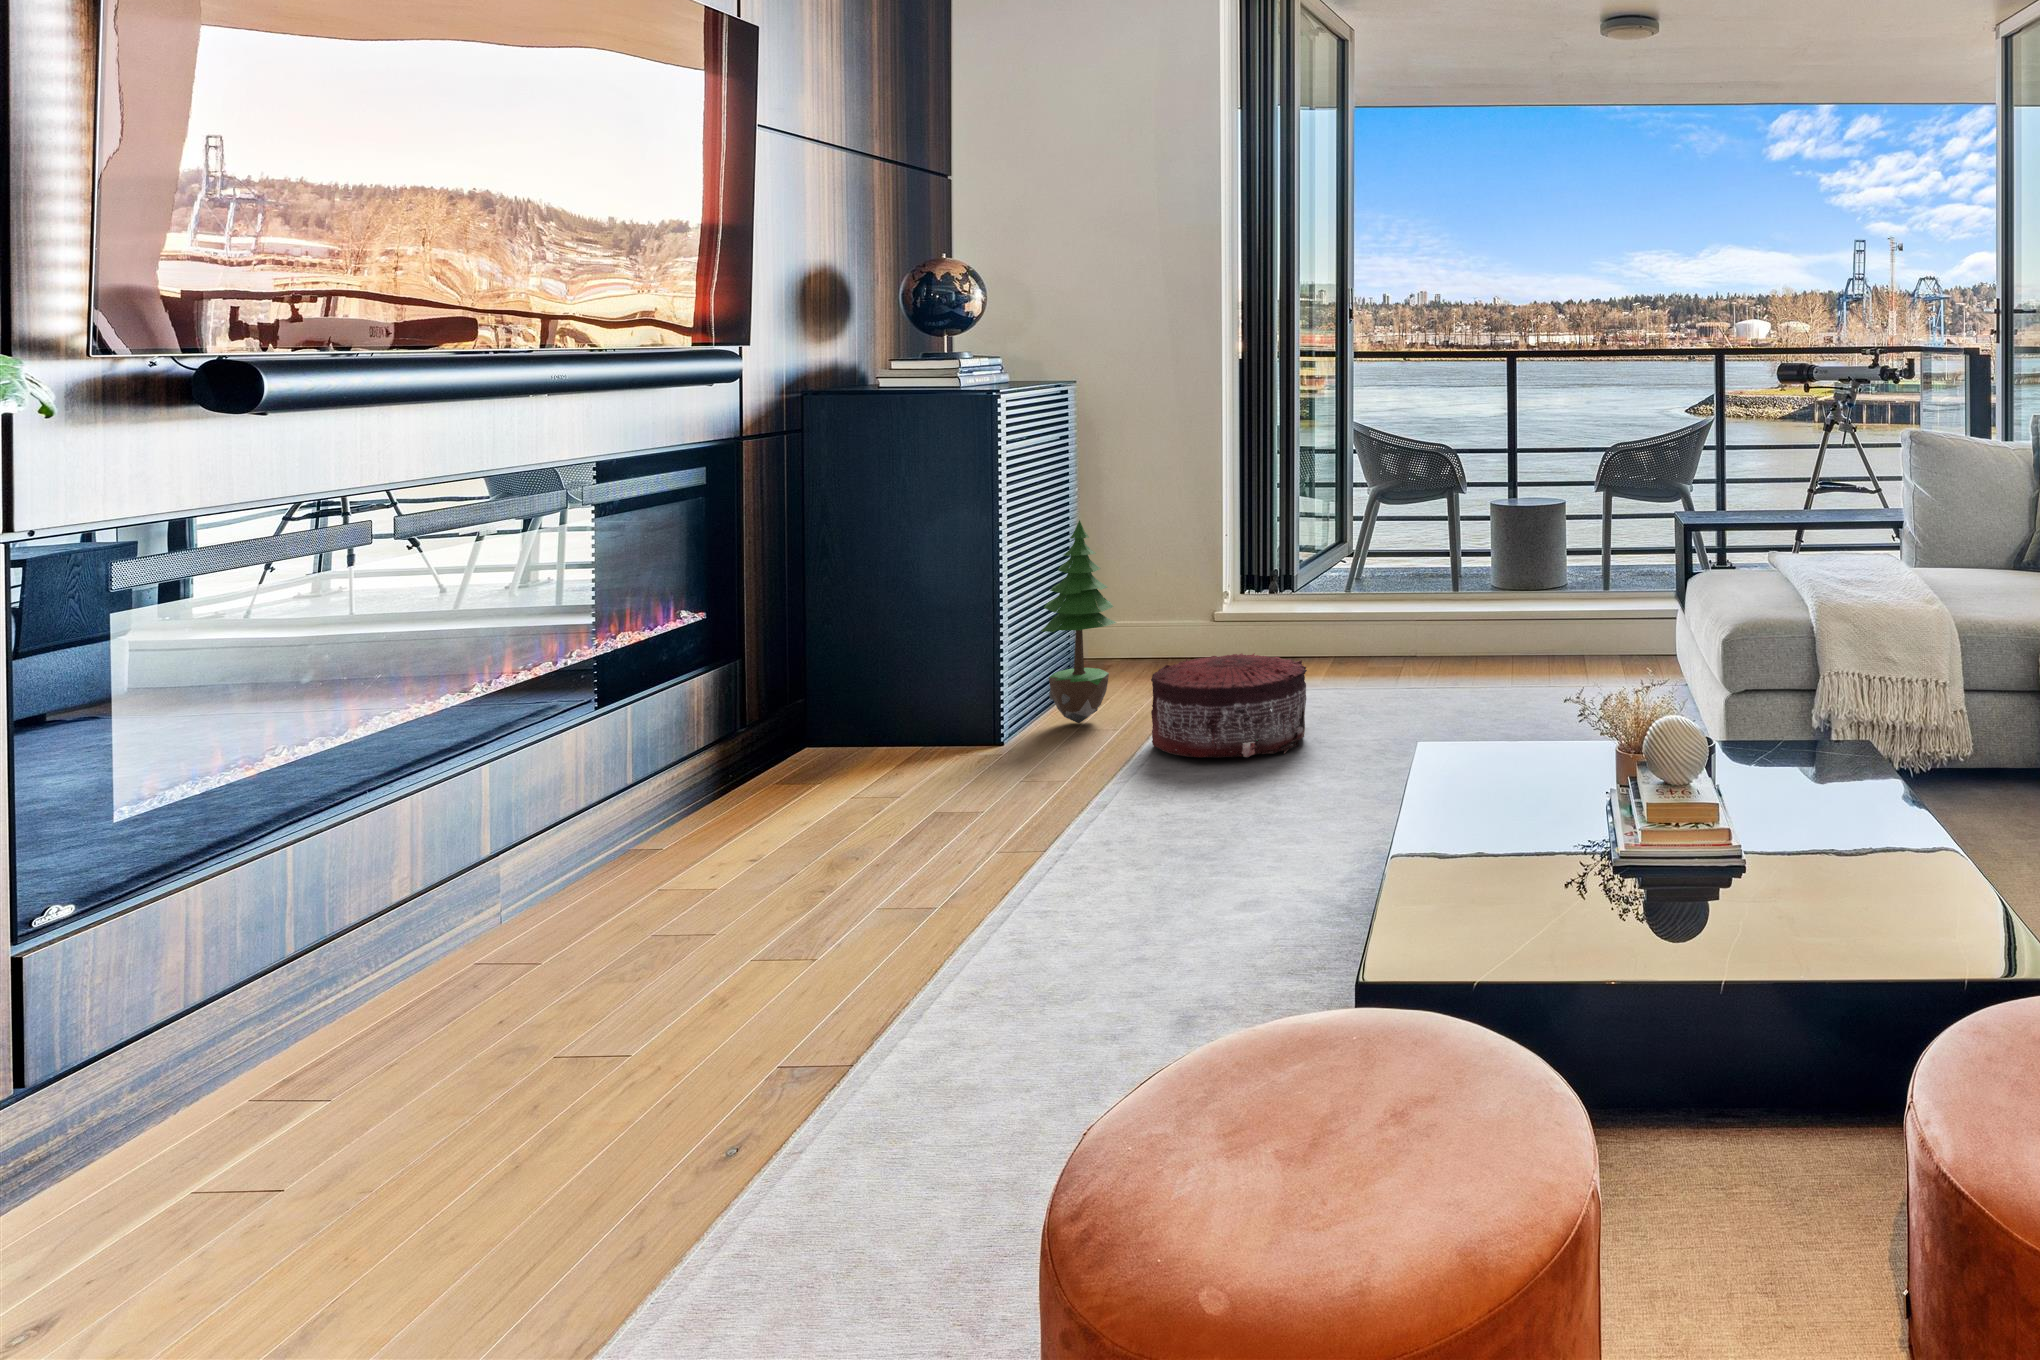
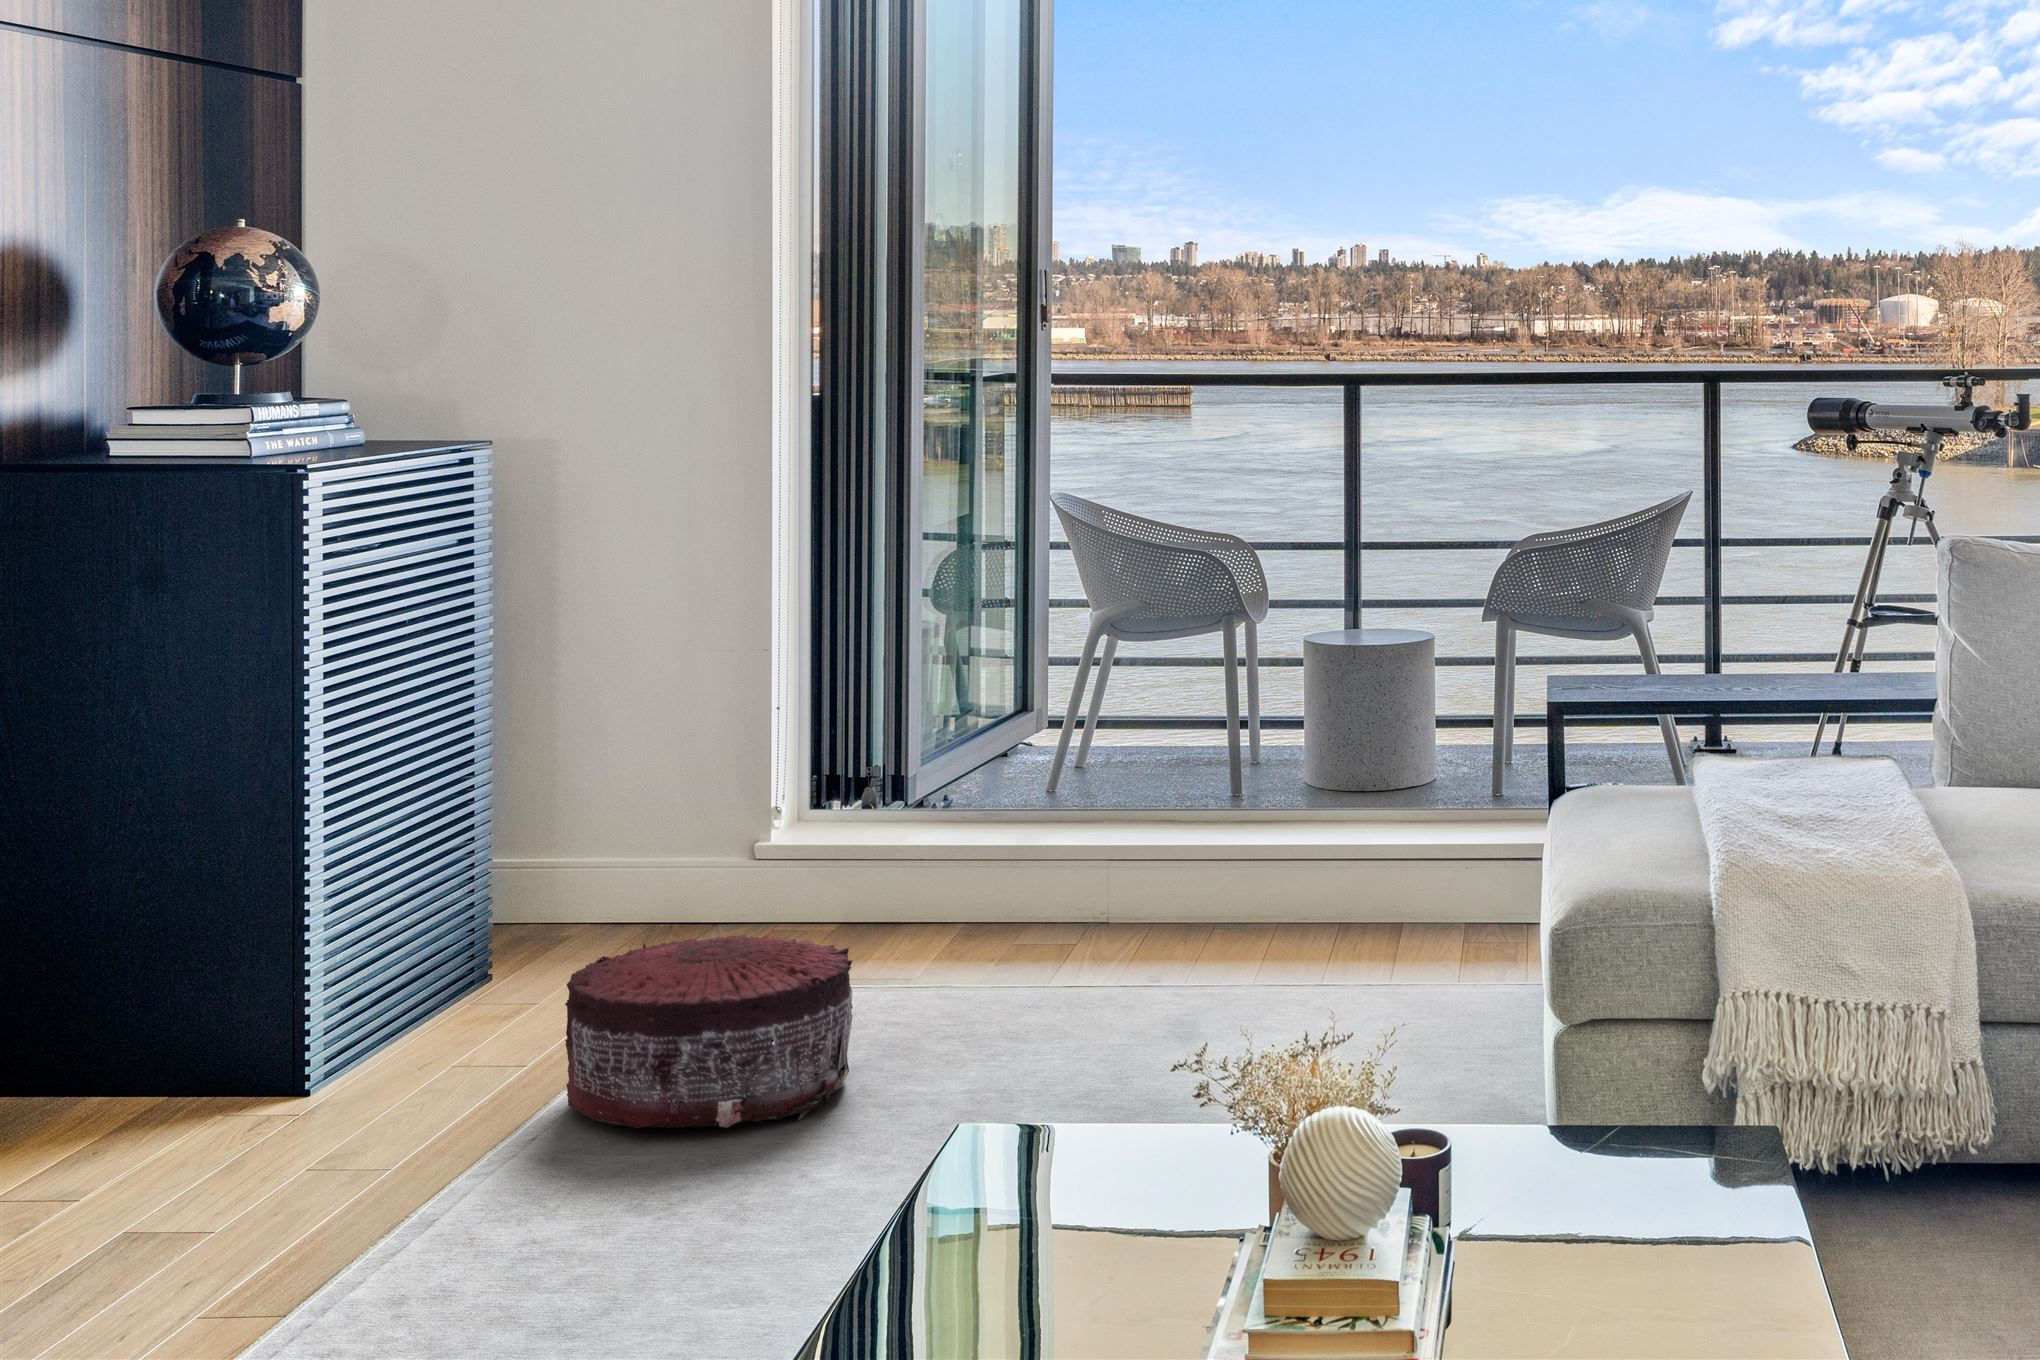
potted tree: present [1041,520,1116,723] -> none [387,694,529,1056]

